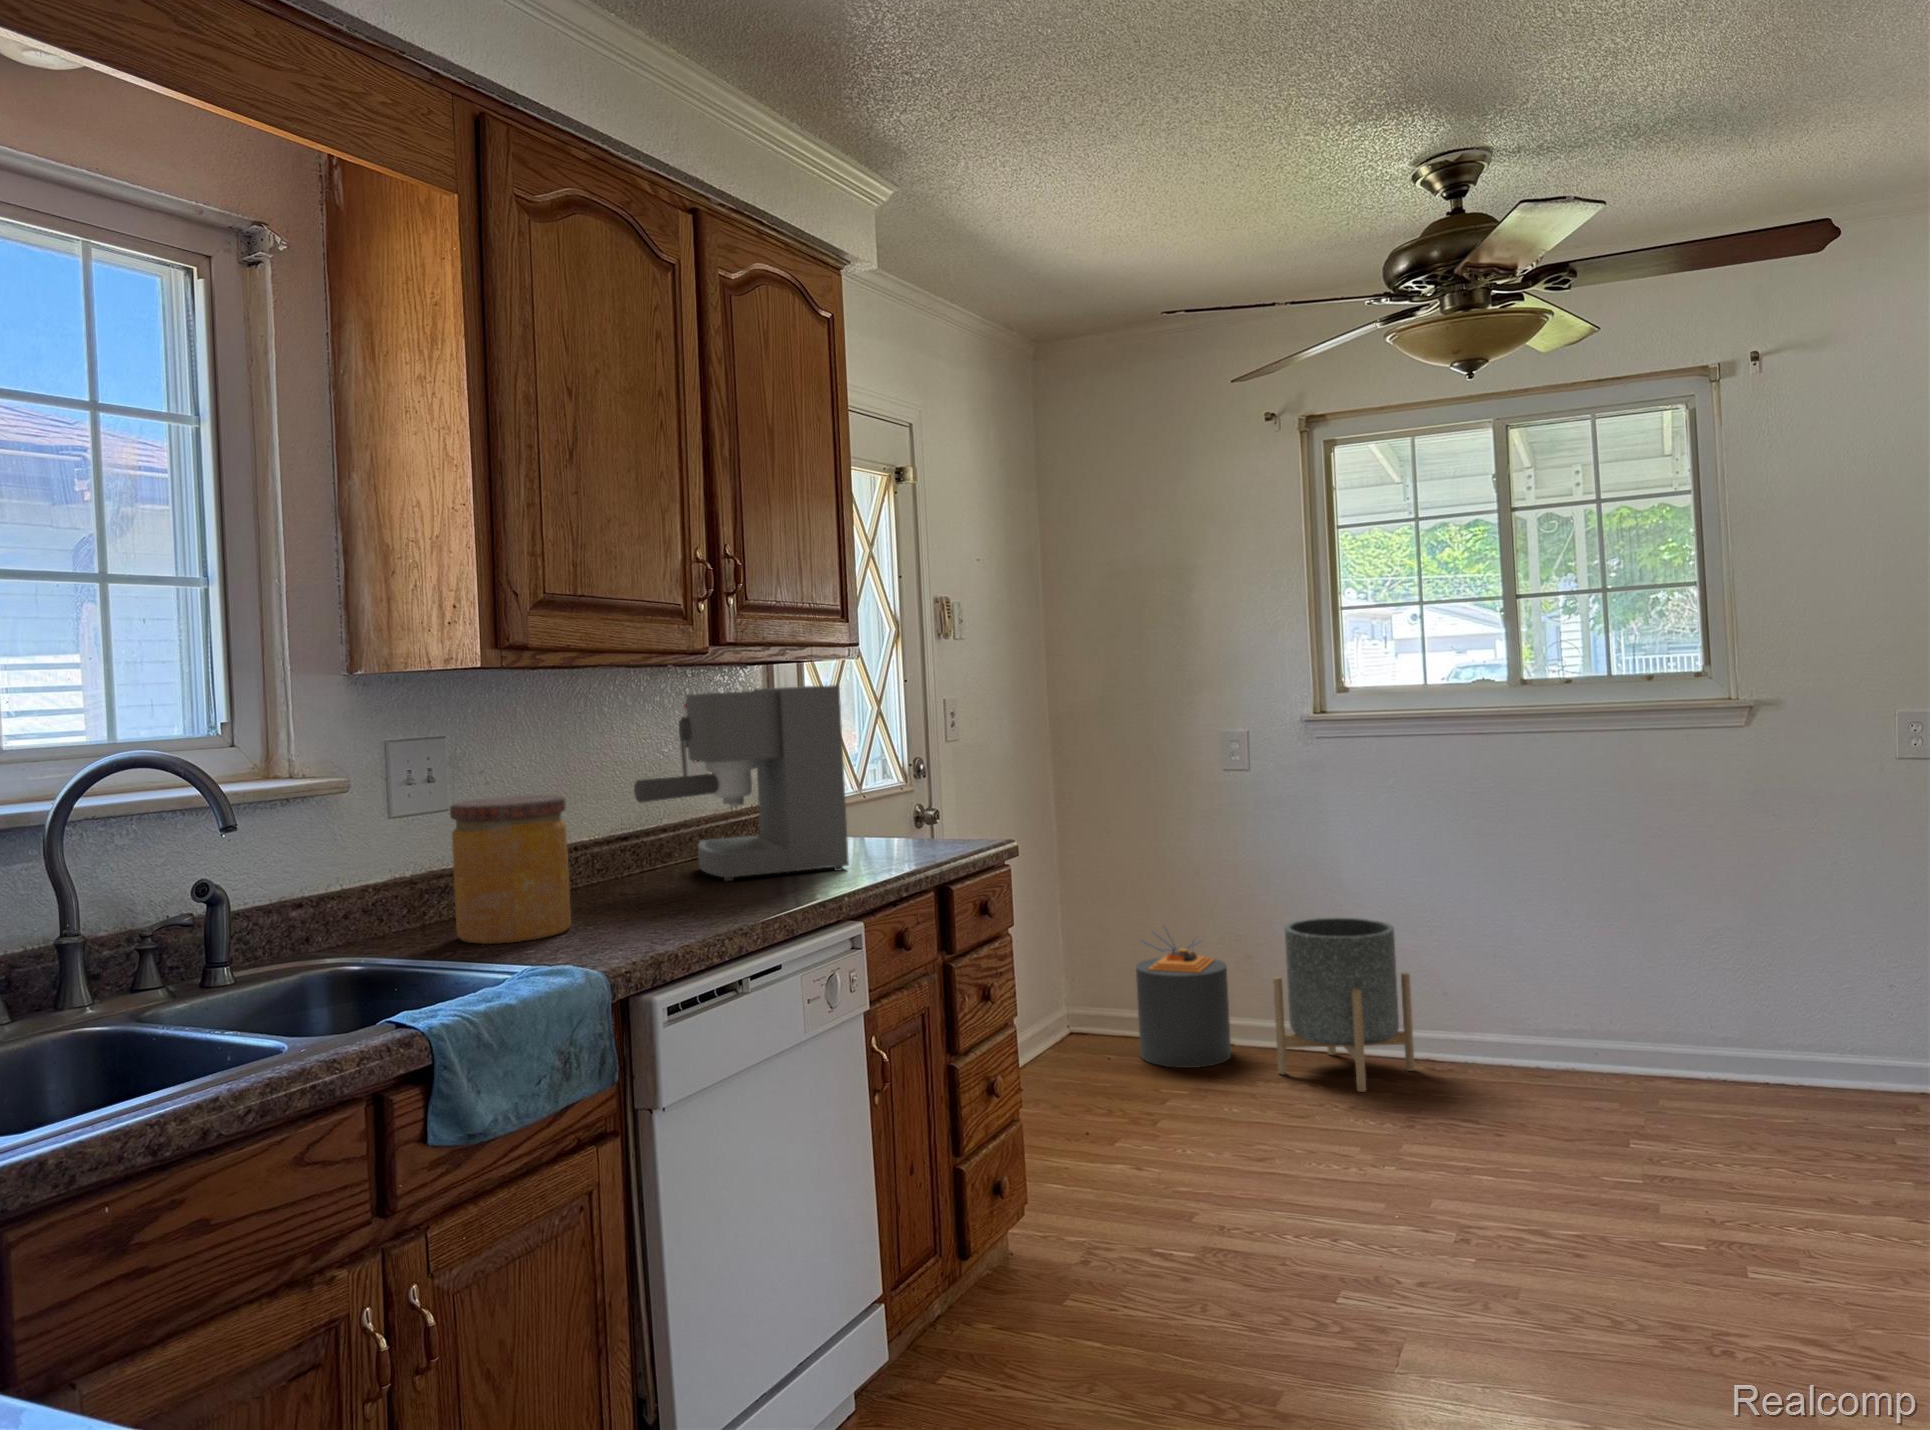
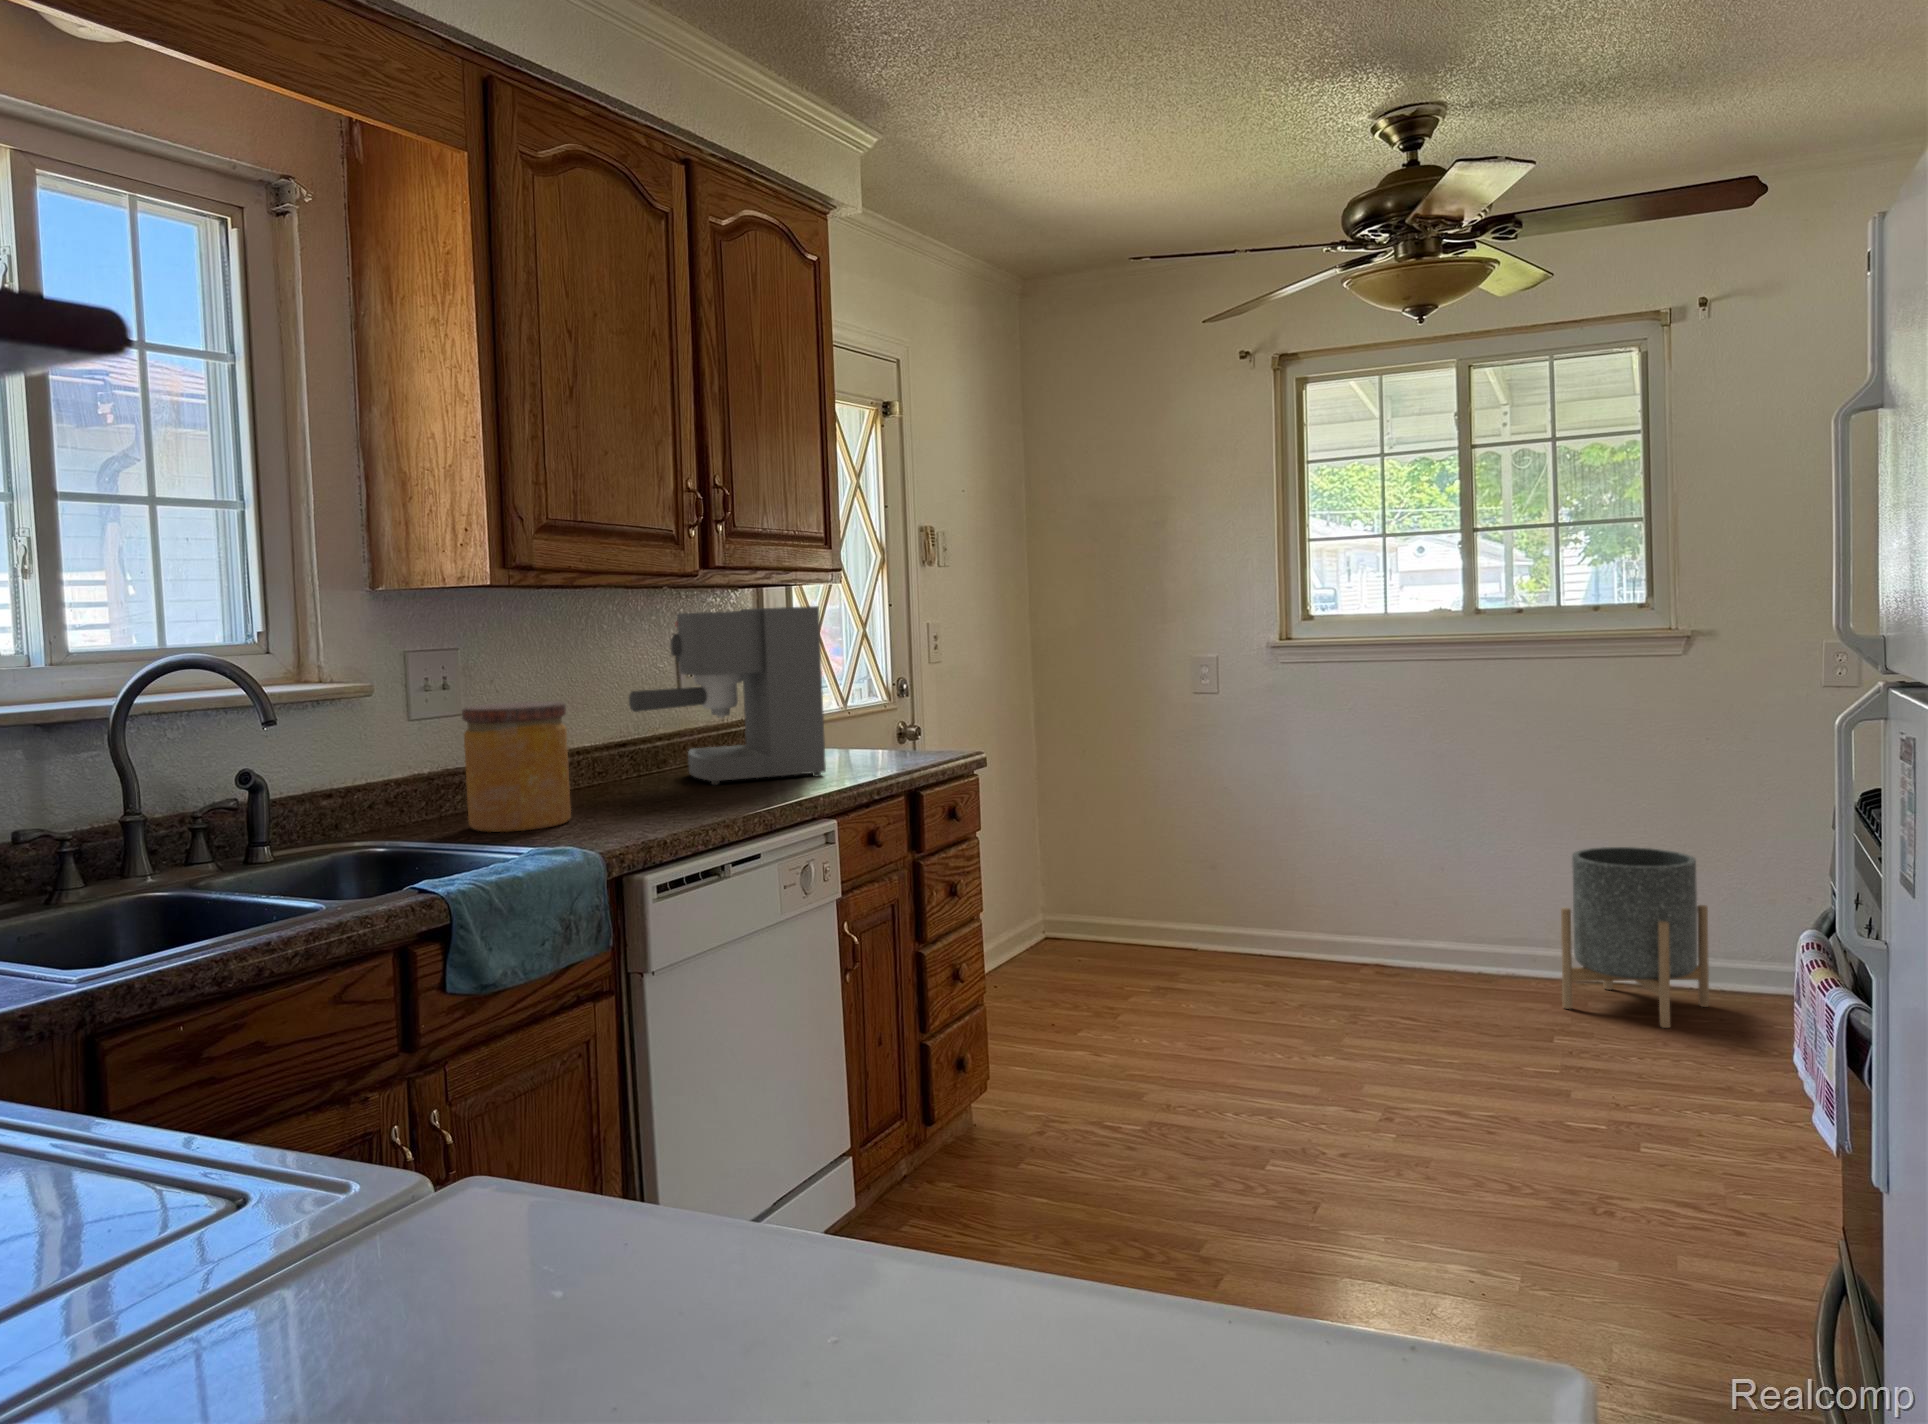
planter: present [1273,918,1415,1092] -> present [1561,847,1709,1028]
trash can: present [1136,927,1231,1068] -> none [1109,837,1196,974]

